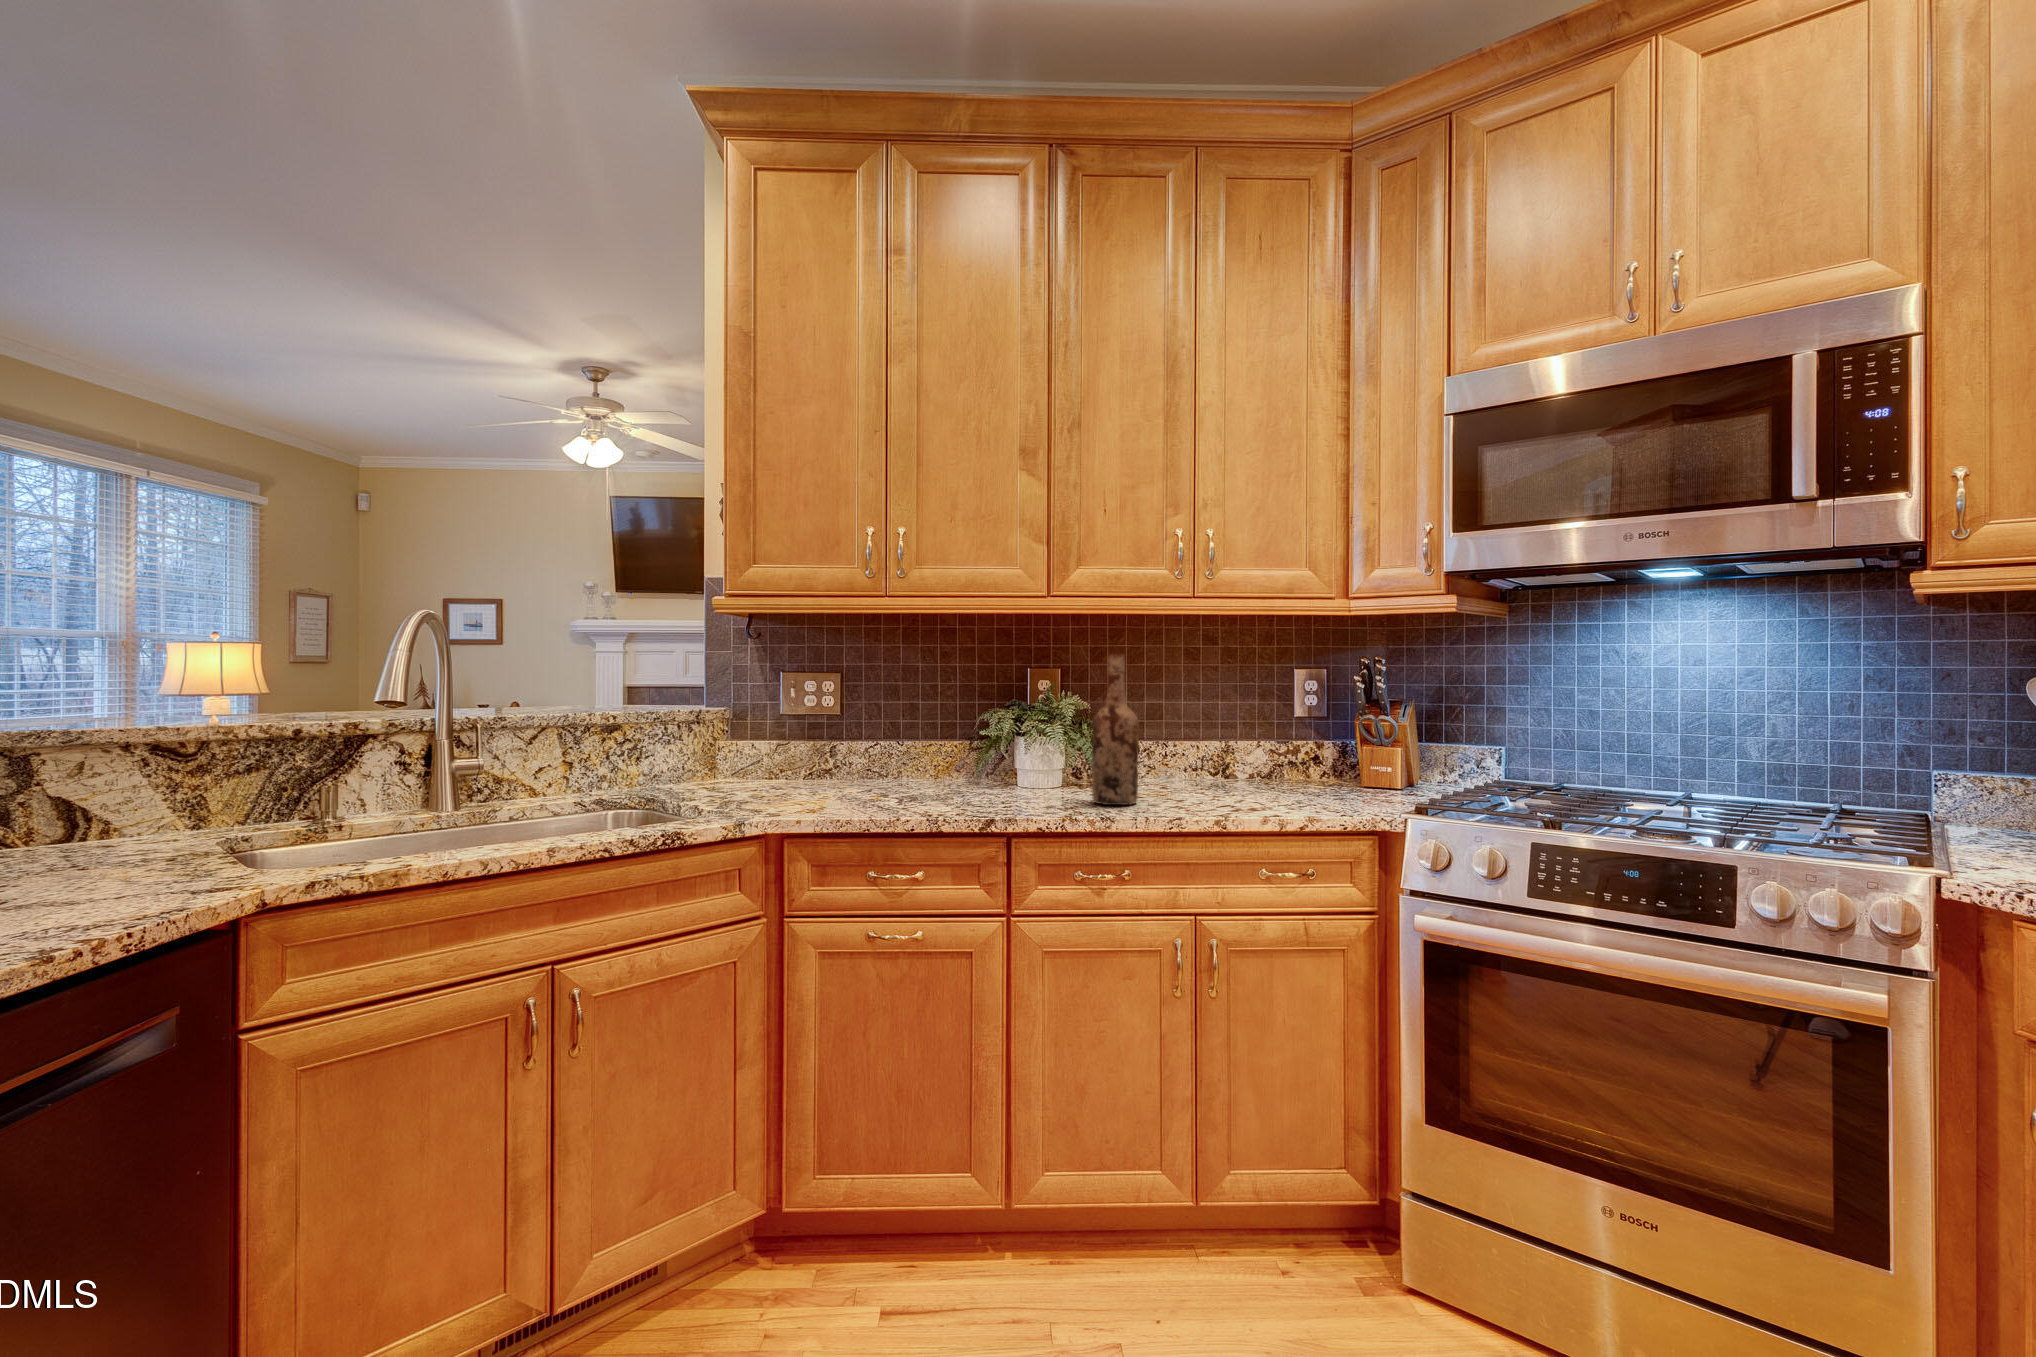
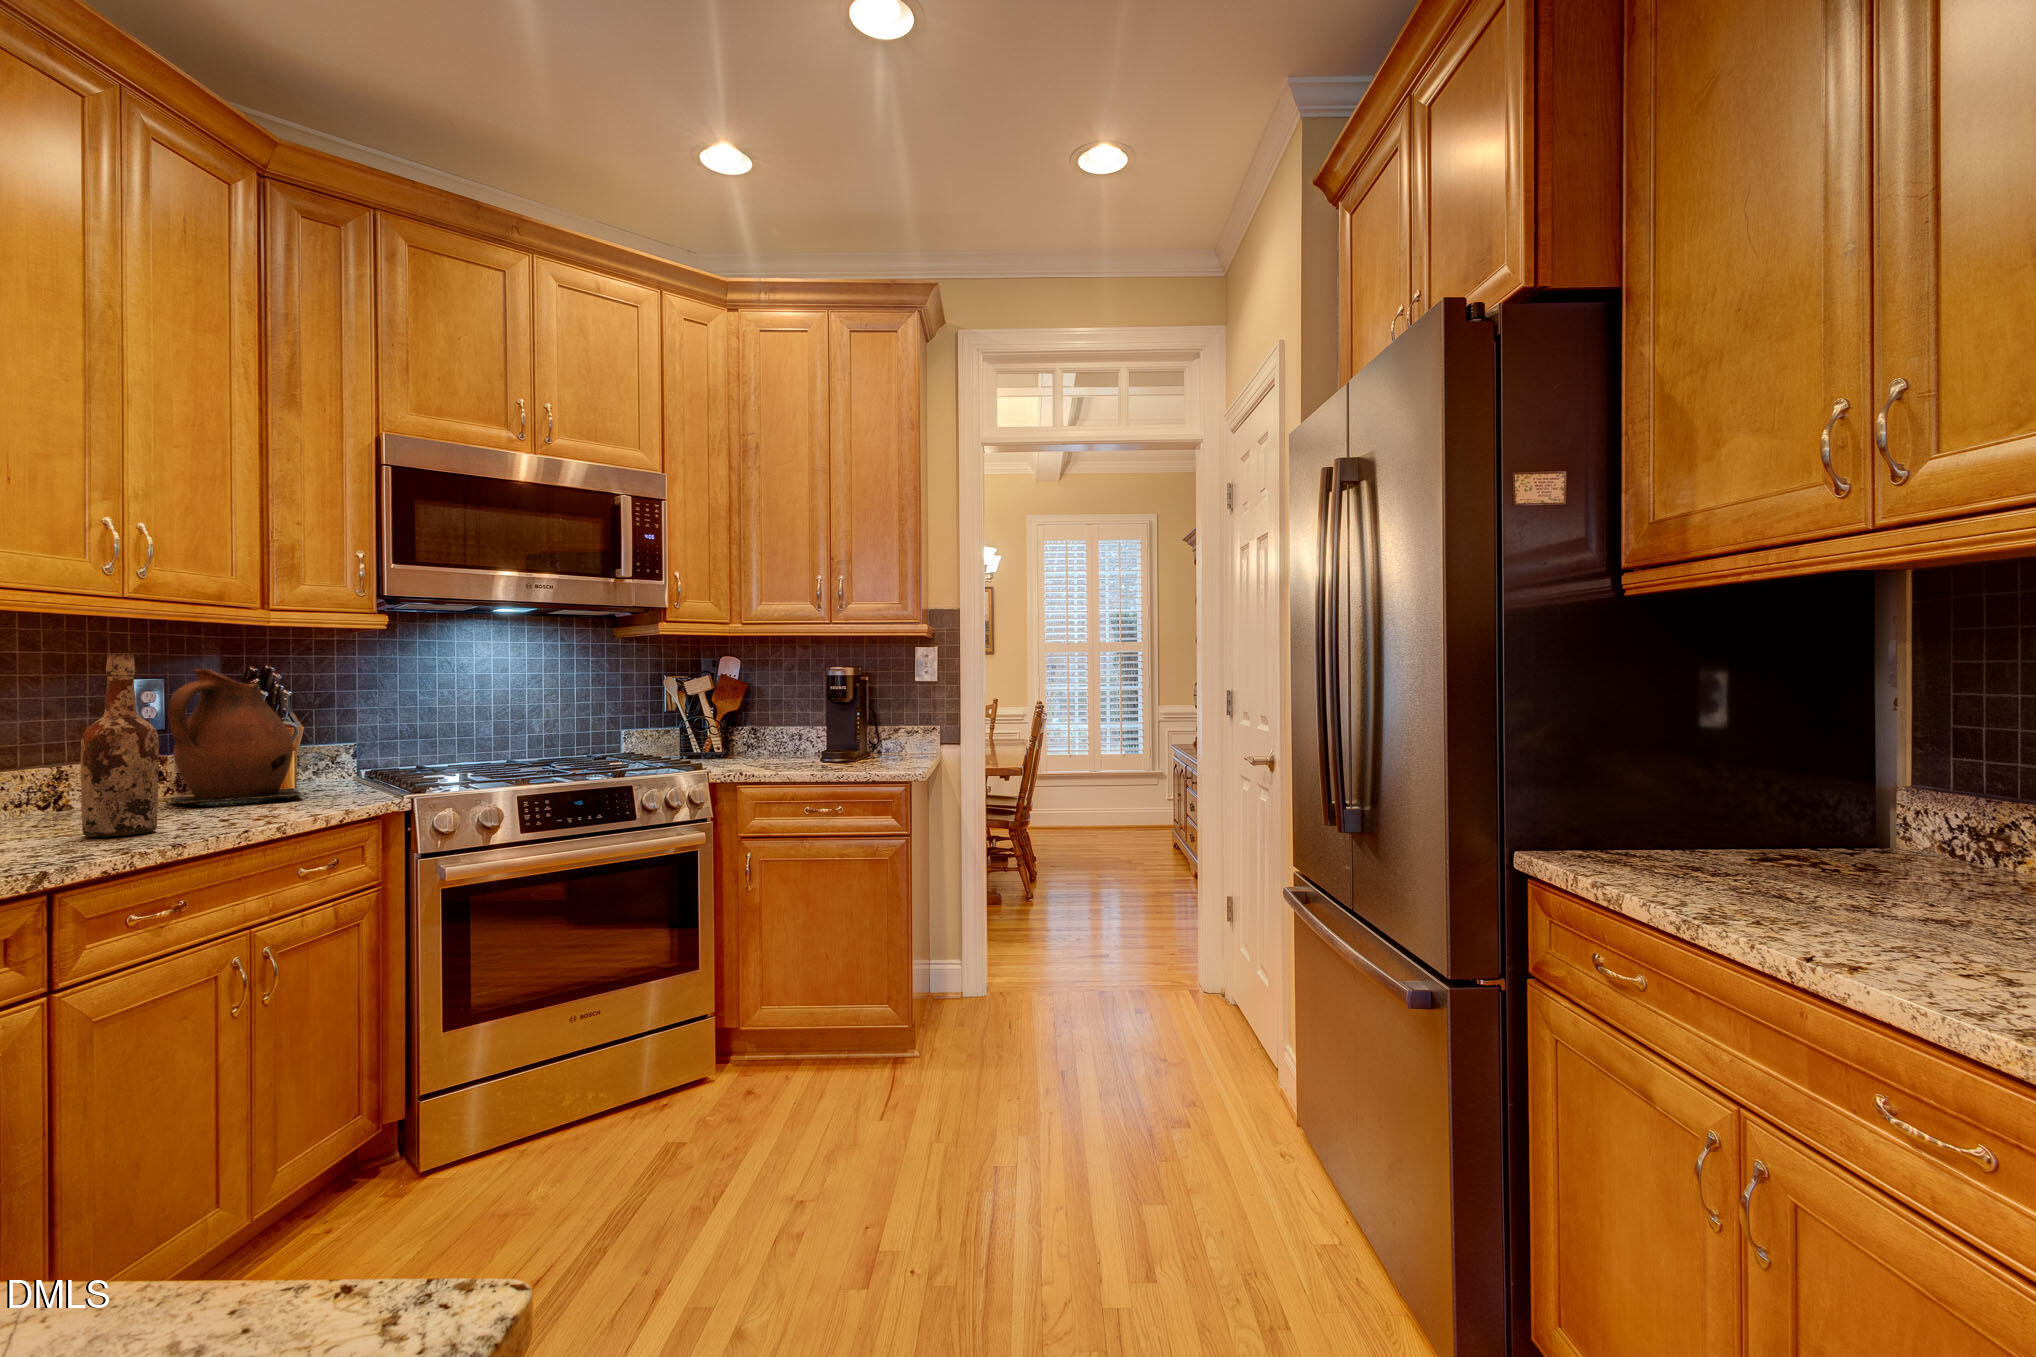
ceramic pitcher: none [1244,663,1371,797] -> present [168,669,303,804]

